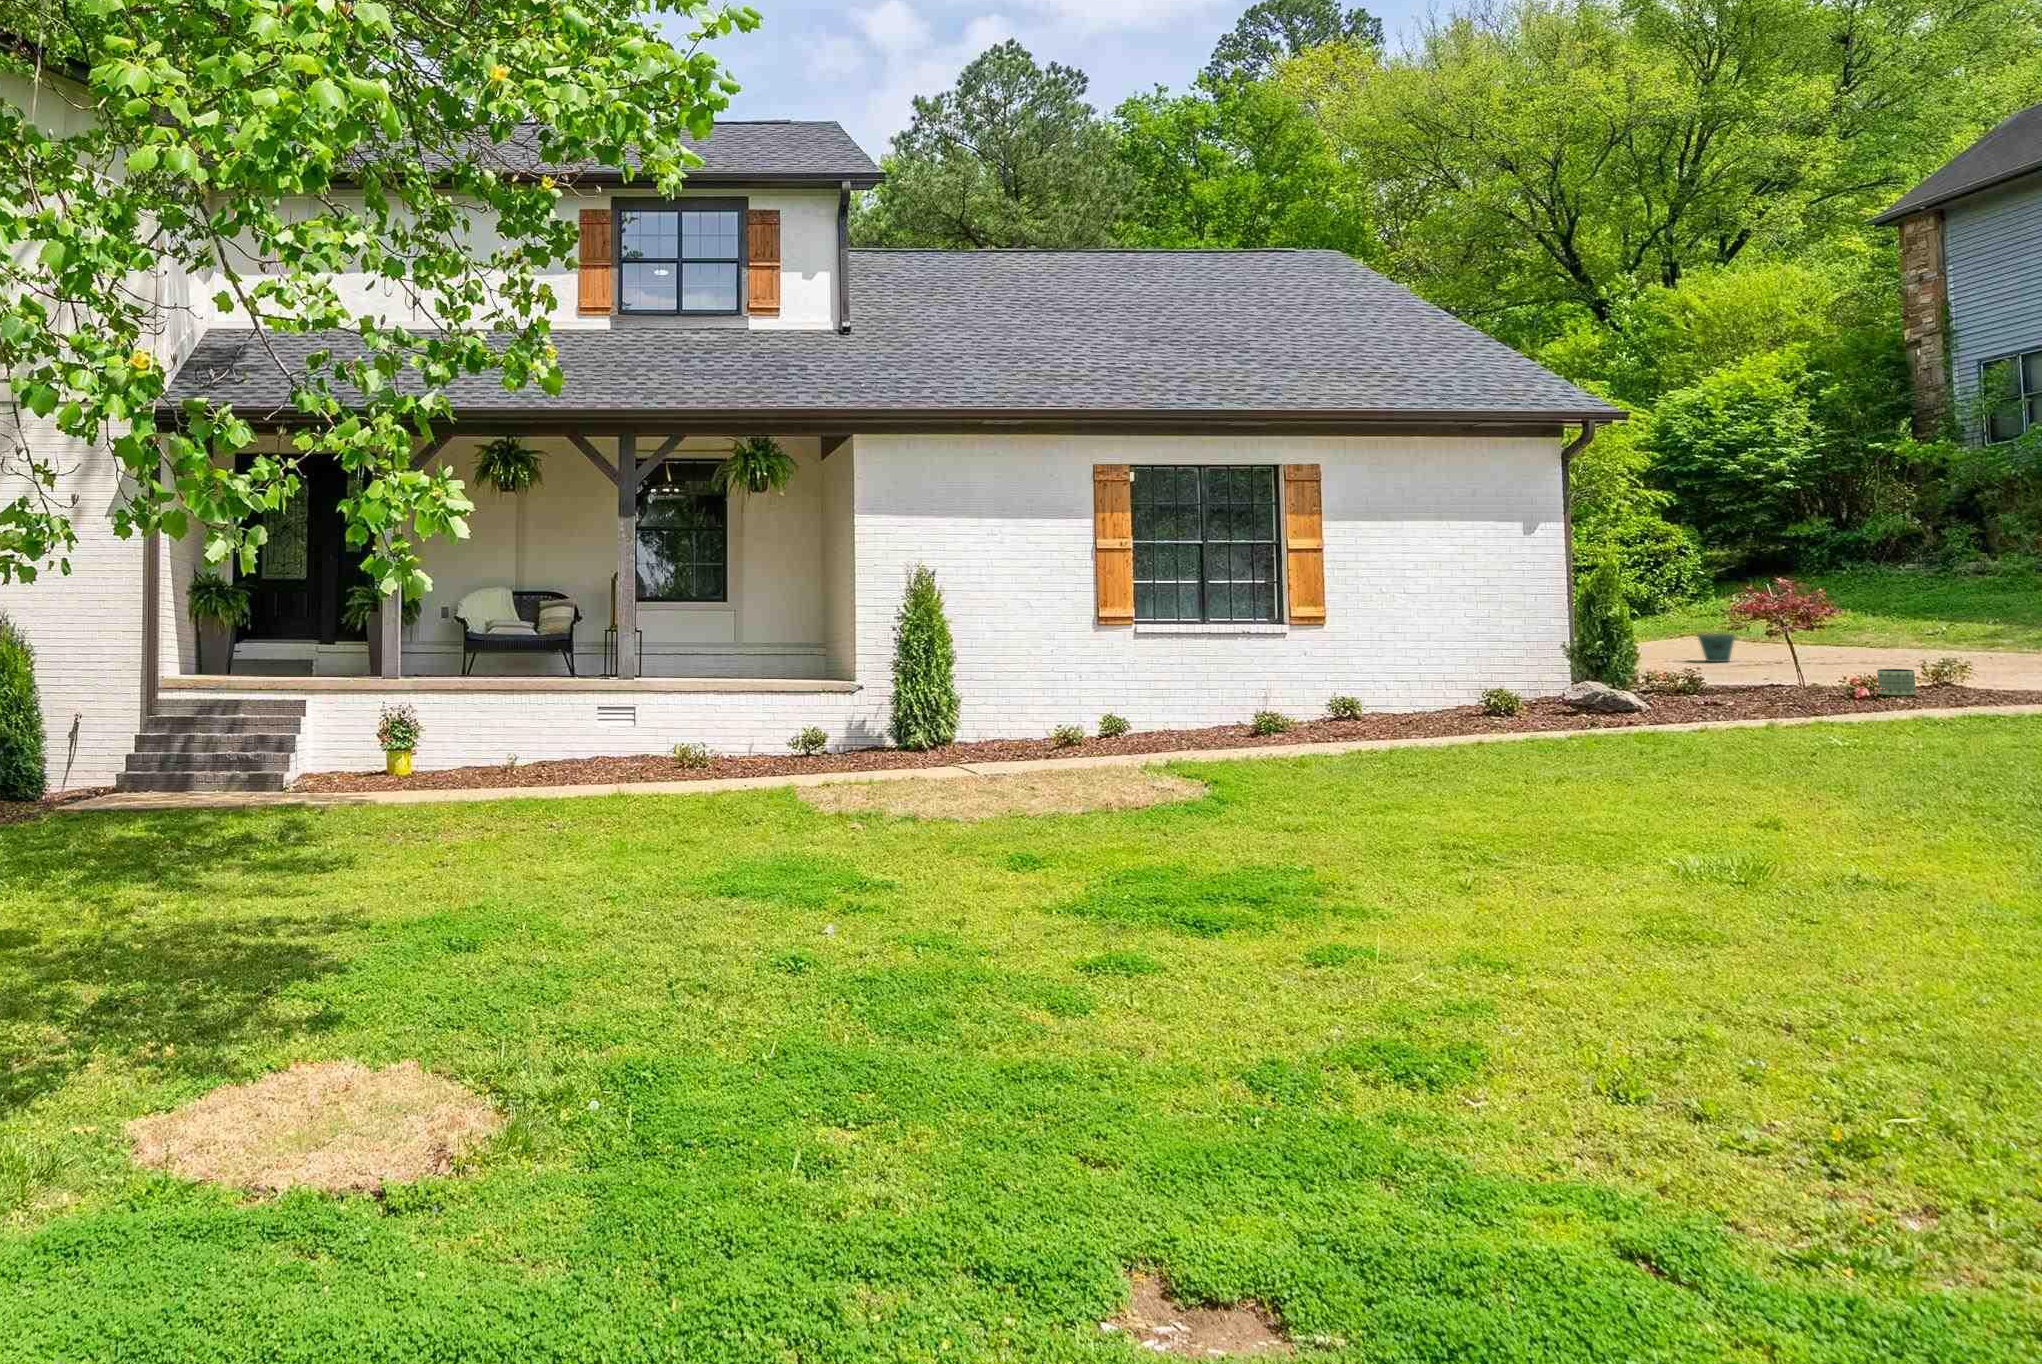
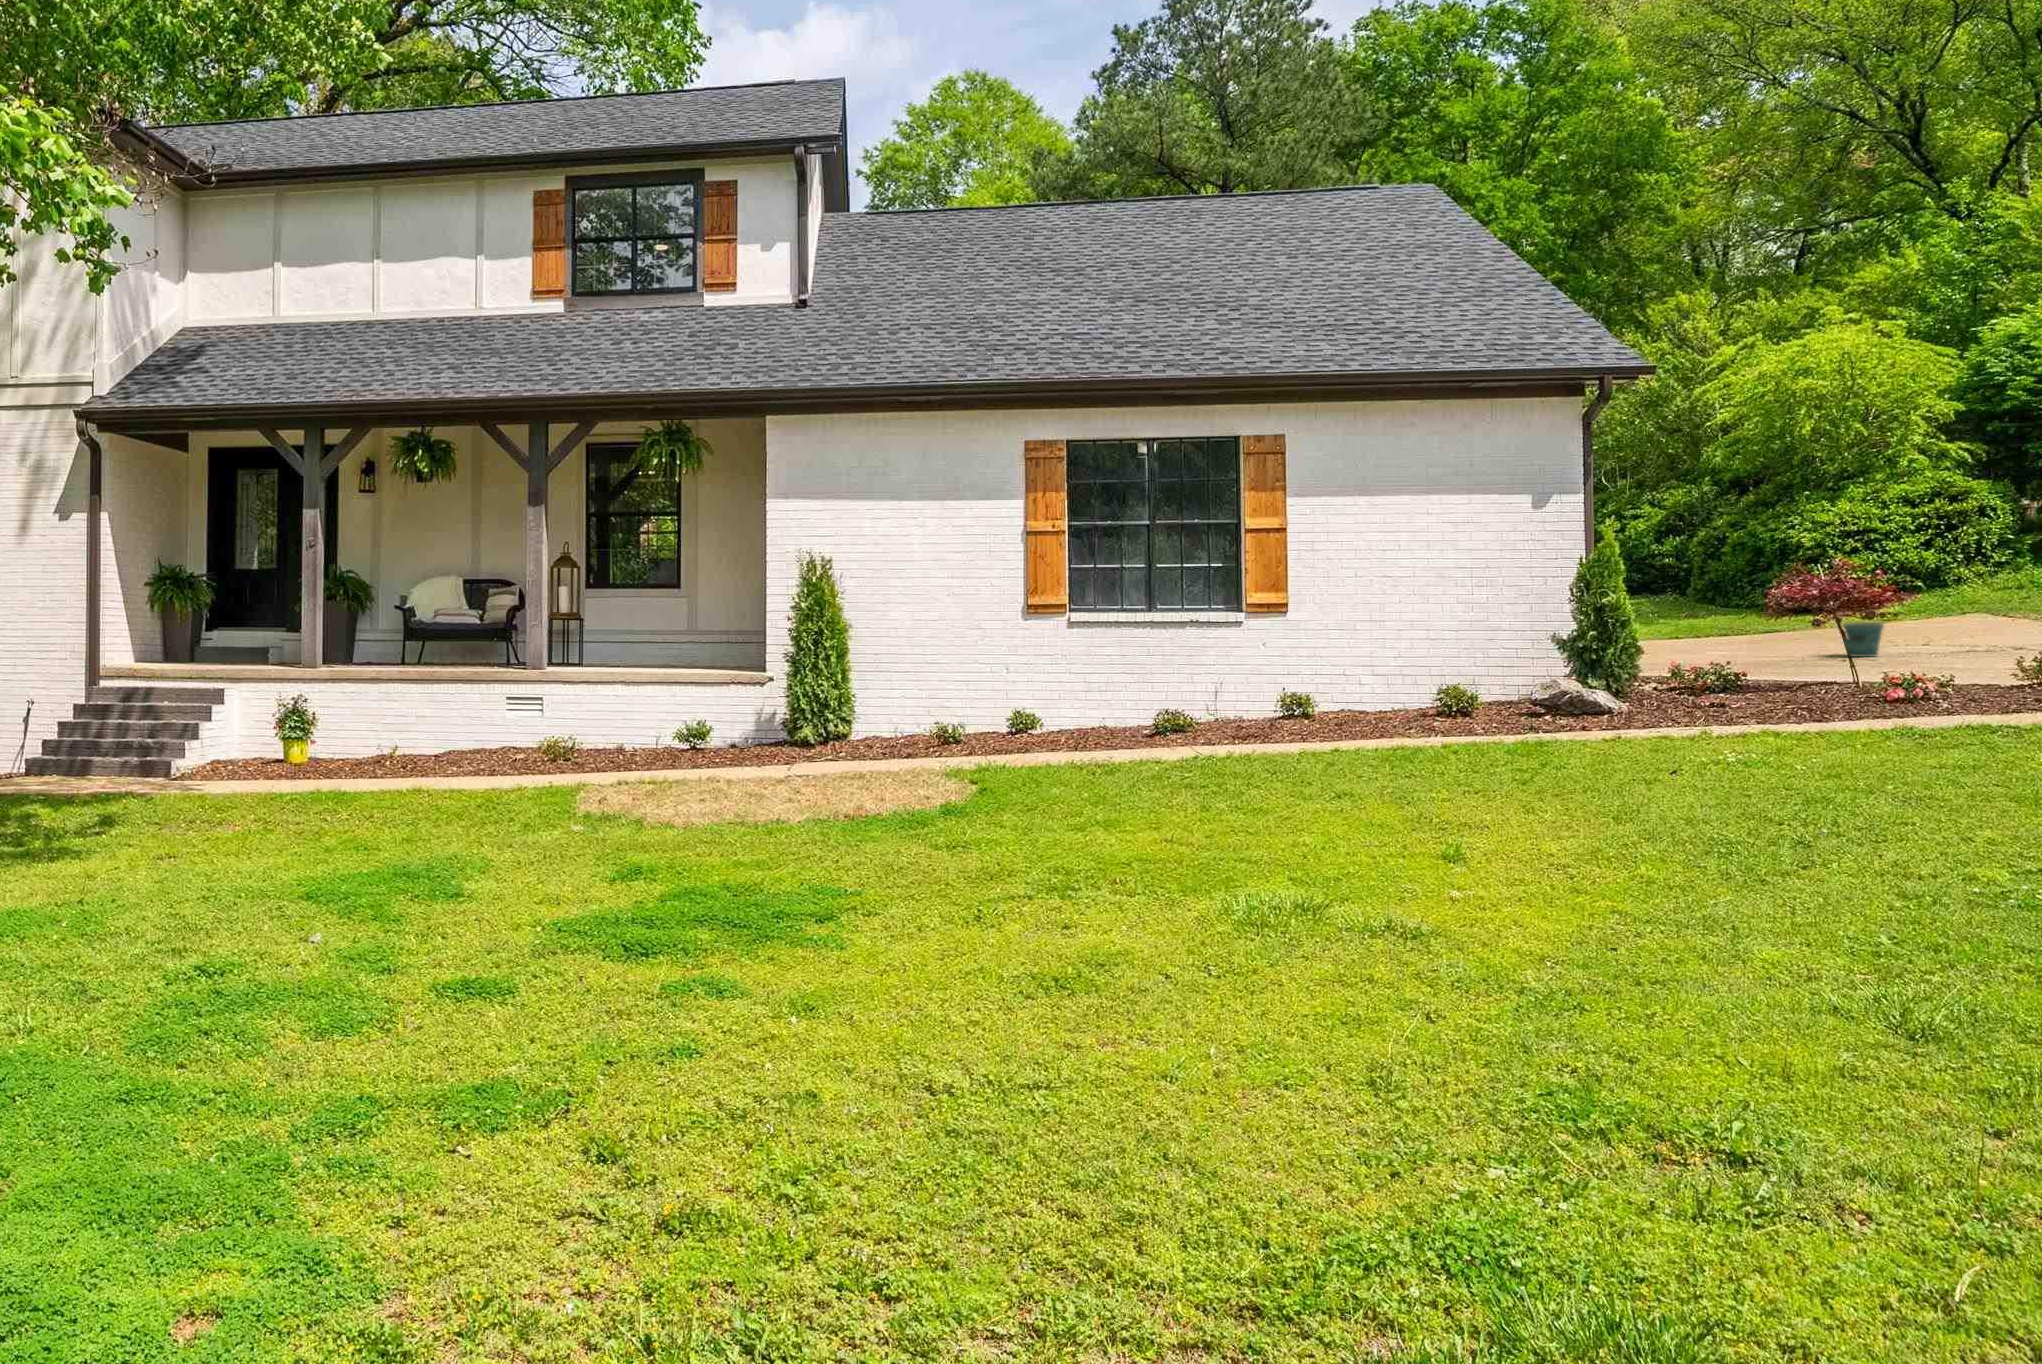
planter: present [1877,669,1916,695] -> none [1957,665,2005,697]

